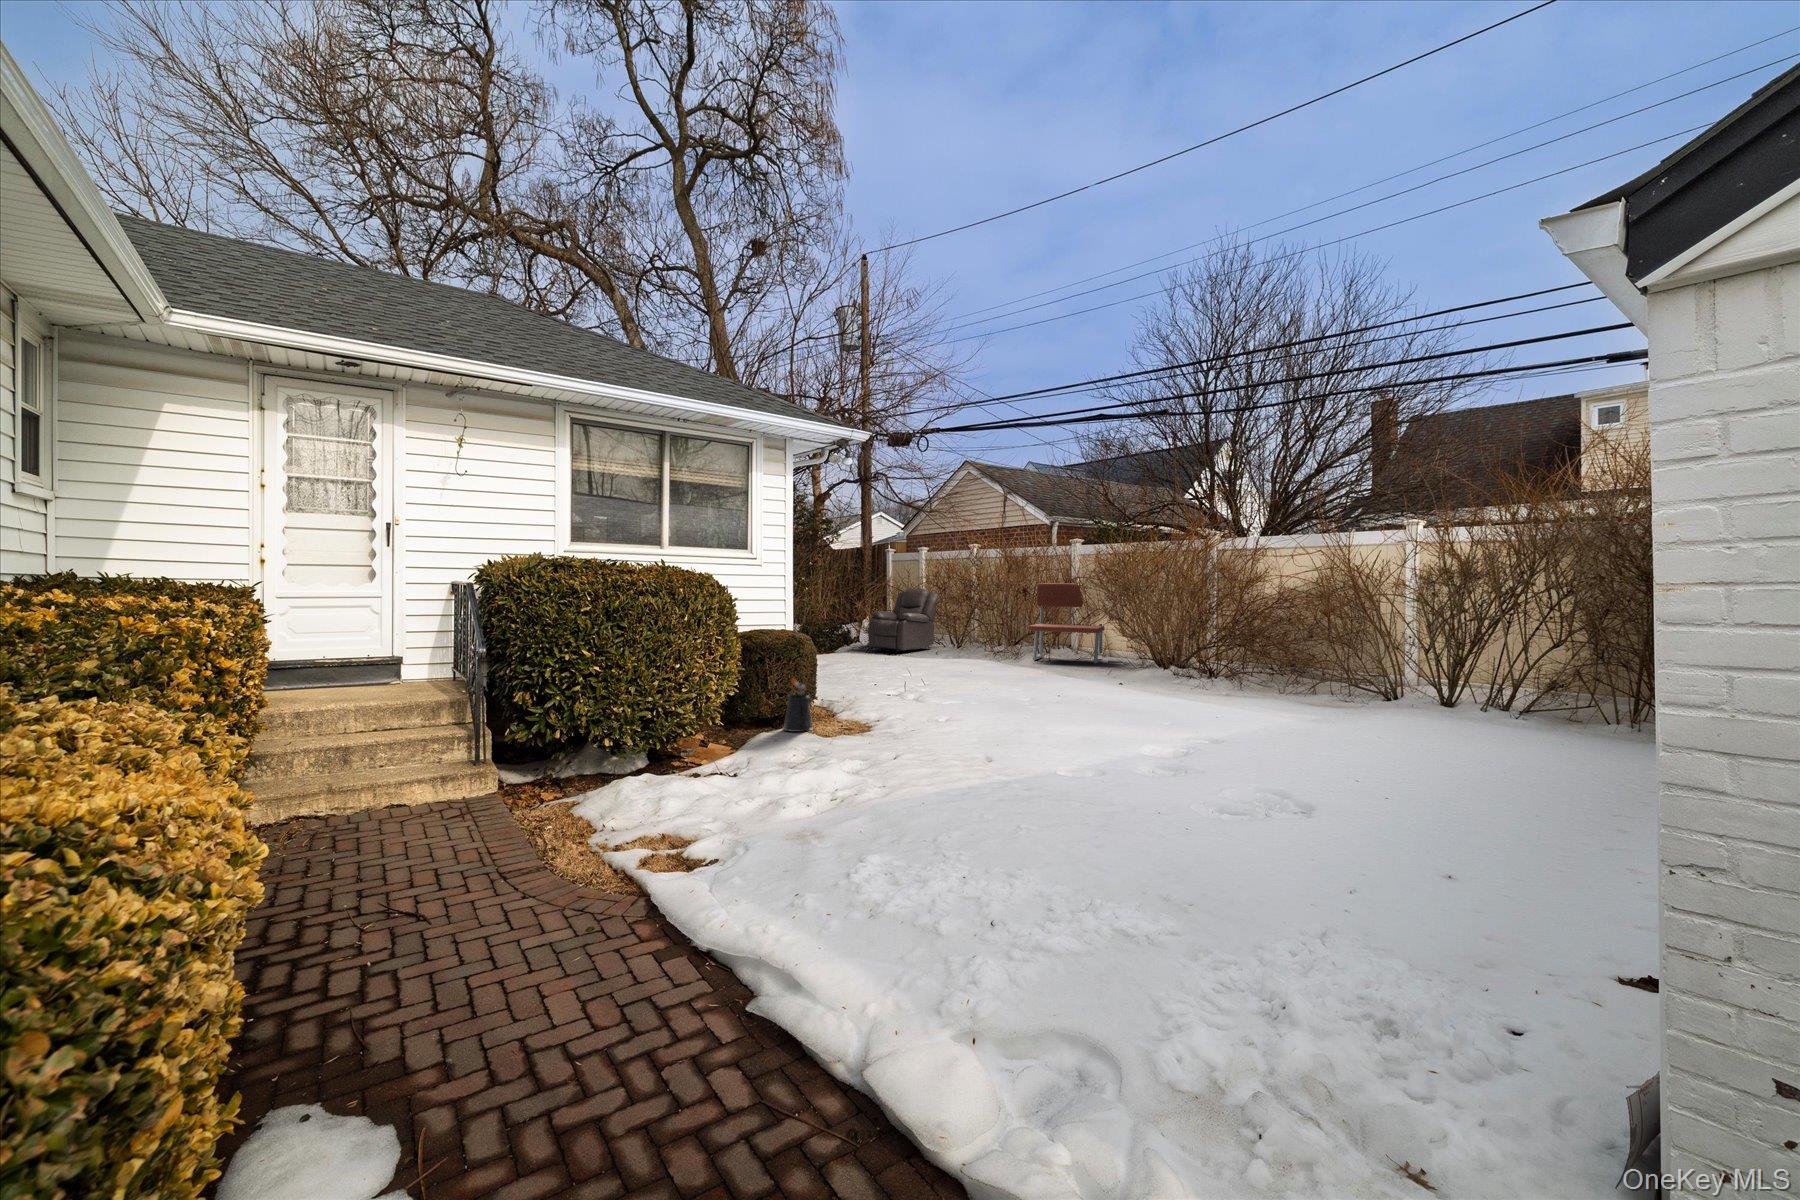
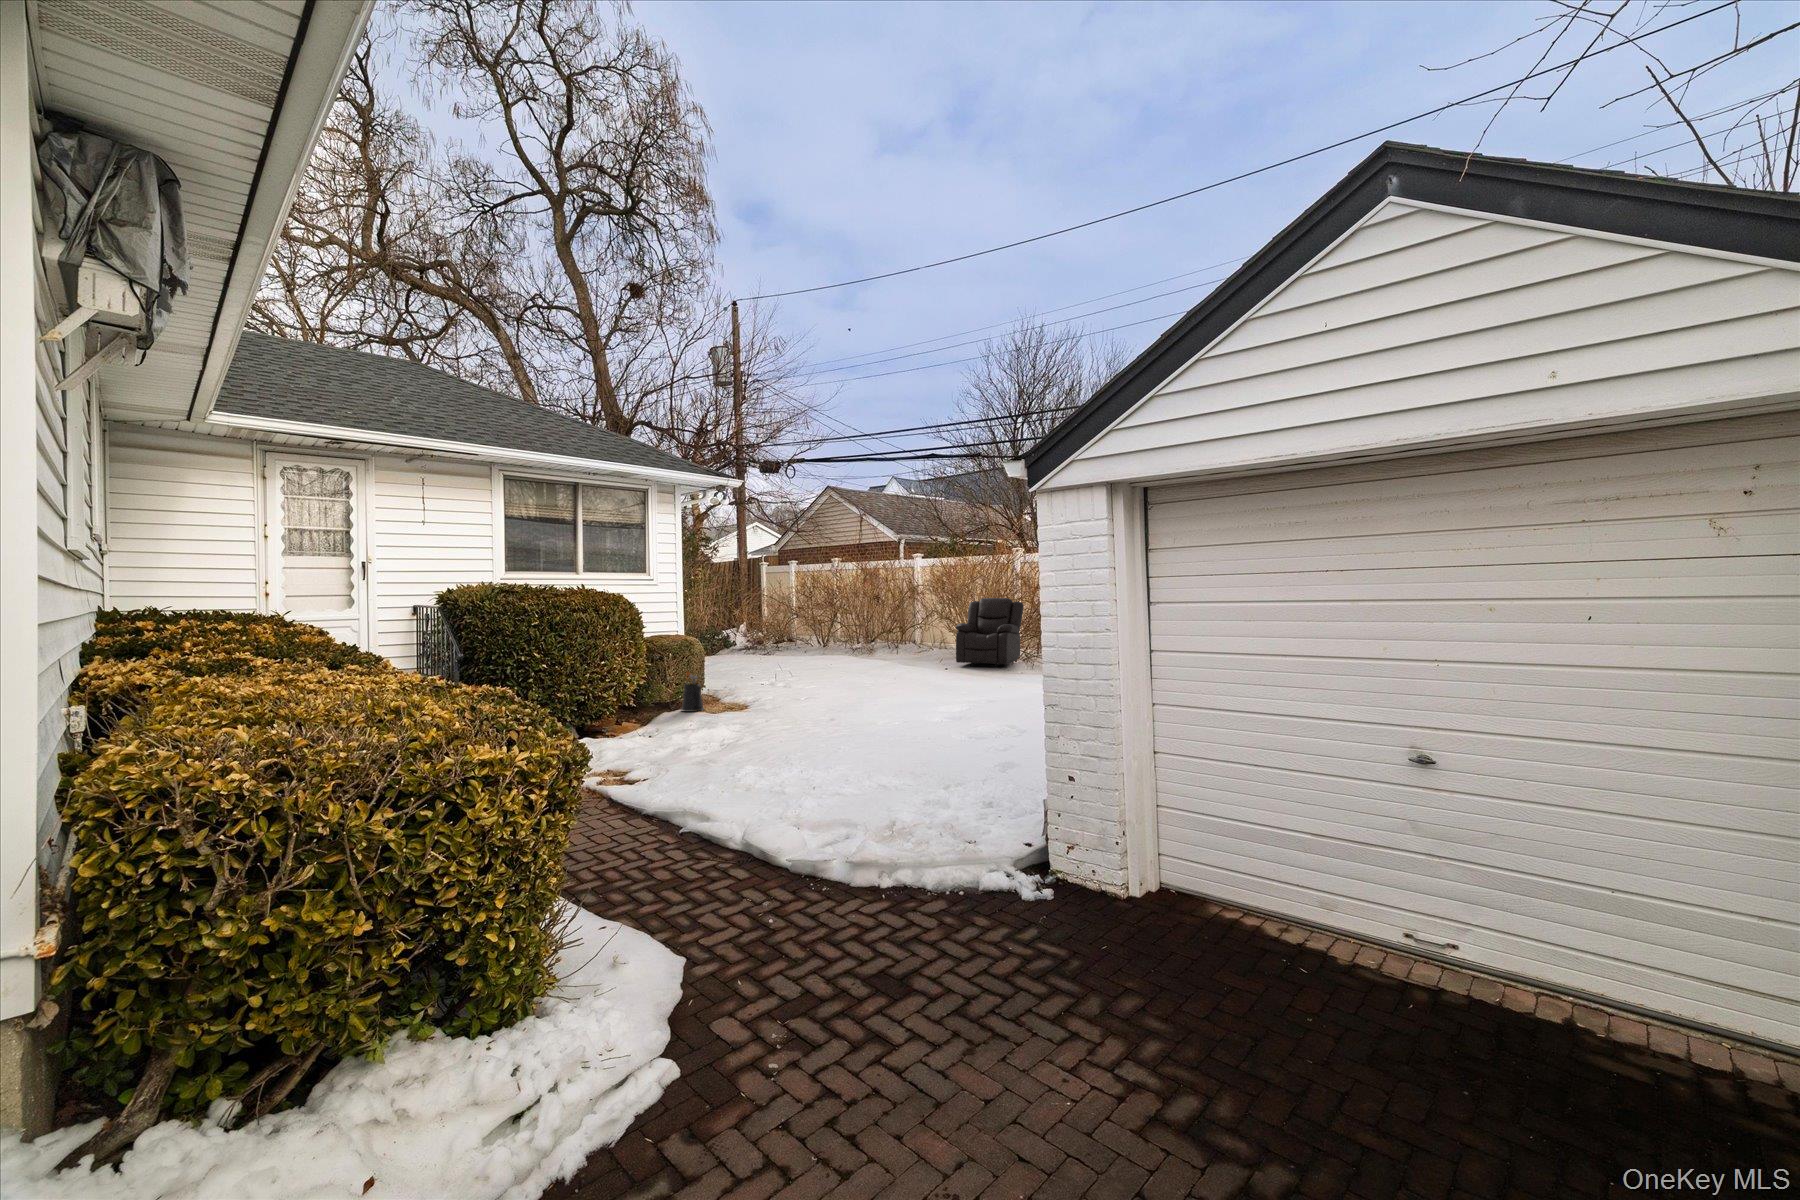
bench: present [1028,583,1105,664] -> none [878,591,939,655]
chair: present [868,589,940,652] -> present [956,598,1023,667]

